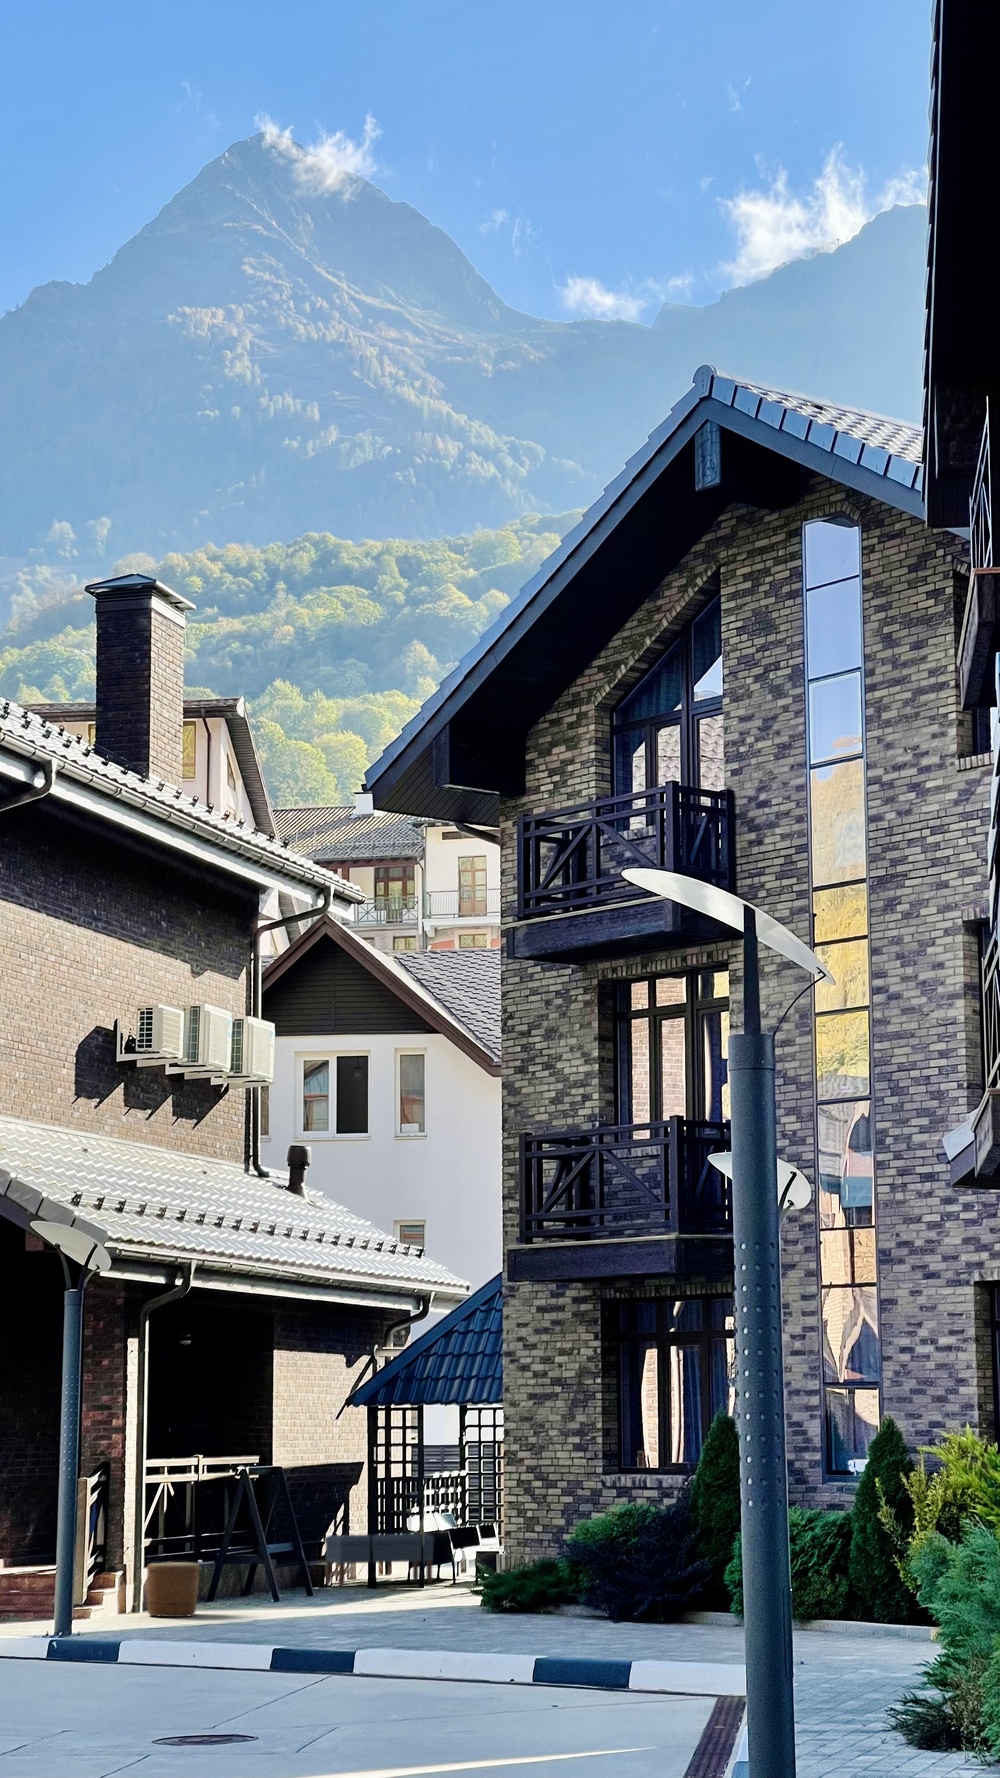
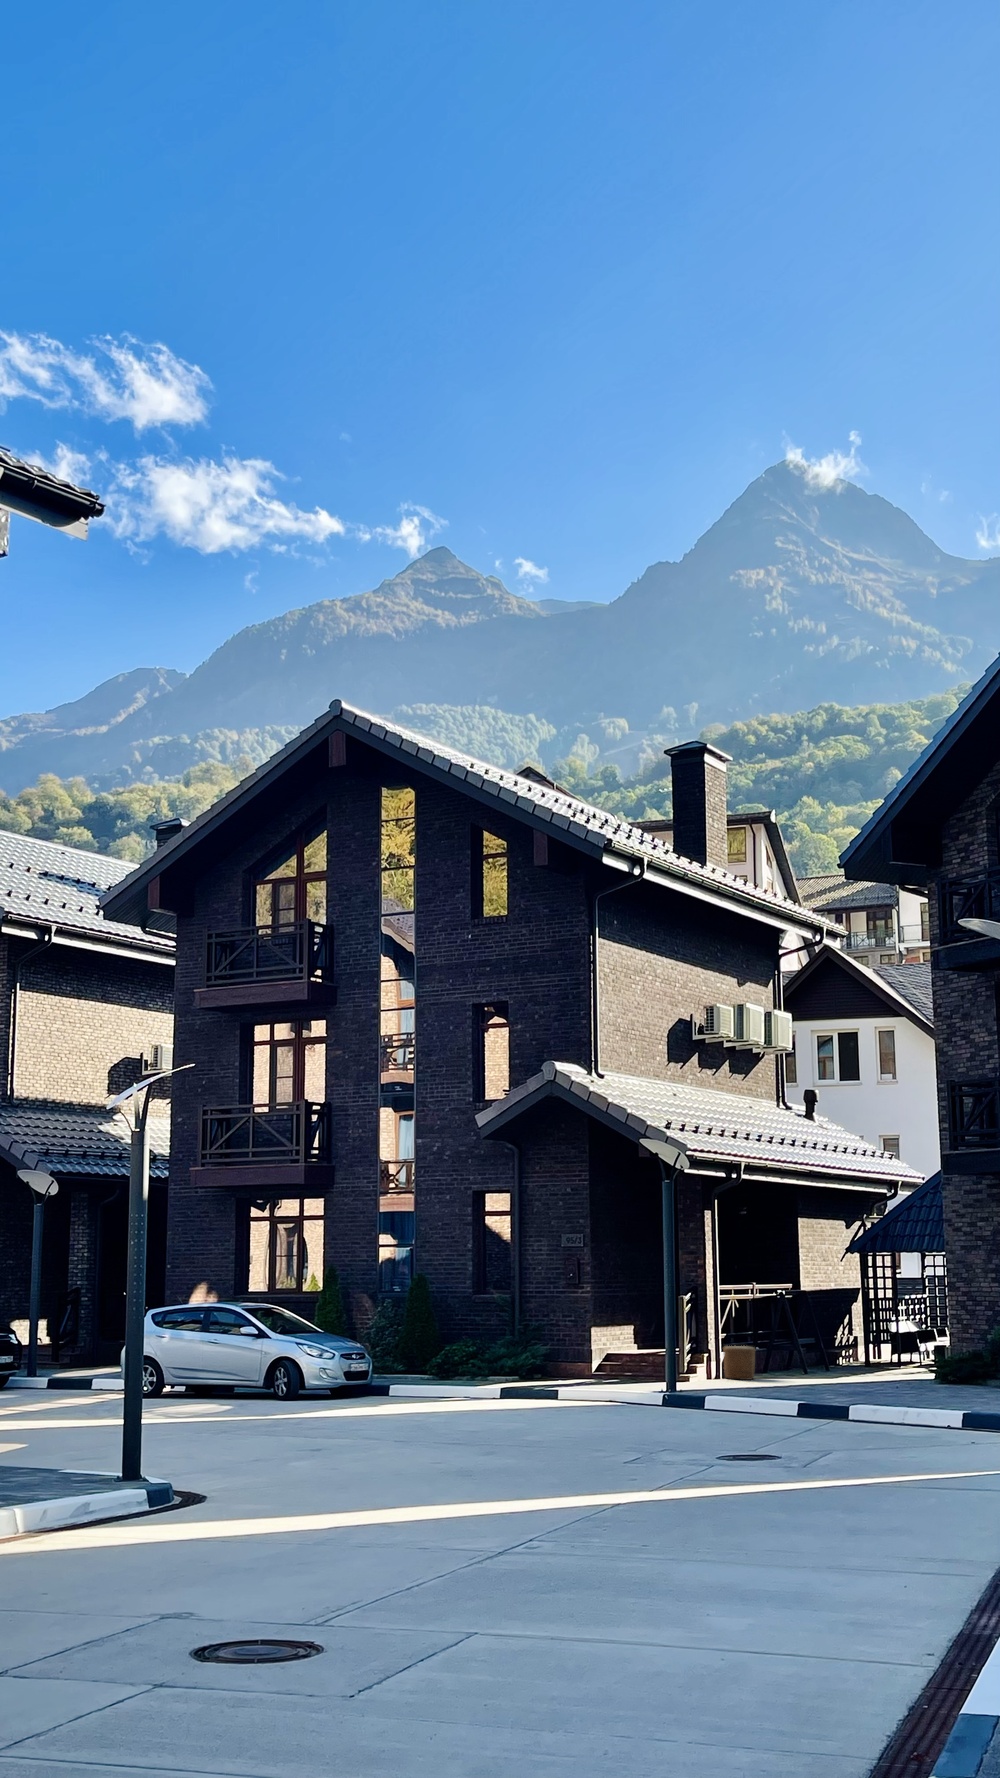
bench: present [325,1533,434,1587] -> none [836,1334,907,1367]

